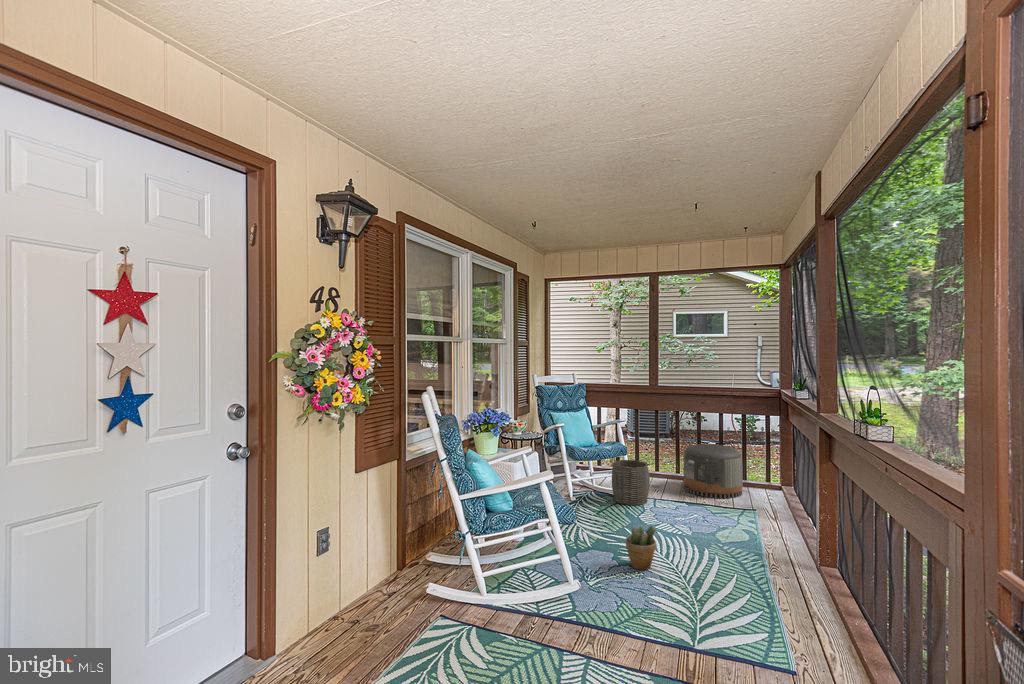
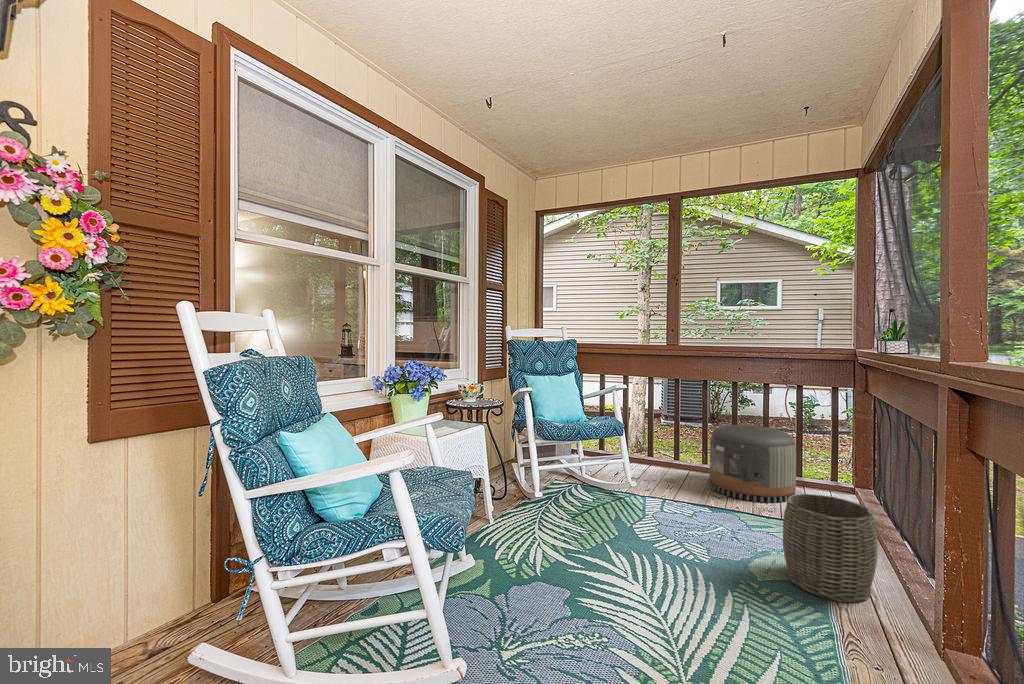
woven basket: present [612,460,650,505] -> present [783,494,877,603]
potted plant: present [625,526,656,570] -> none [582,552,635,630]

